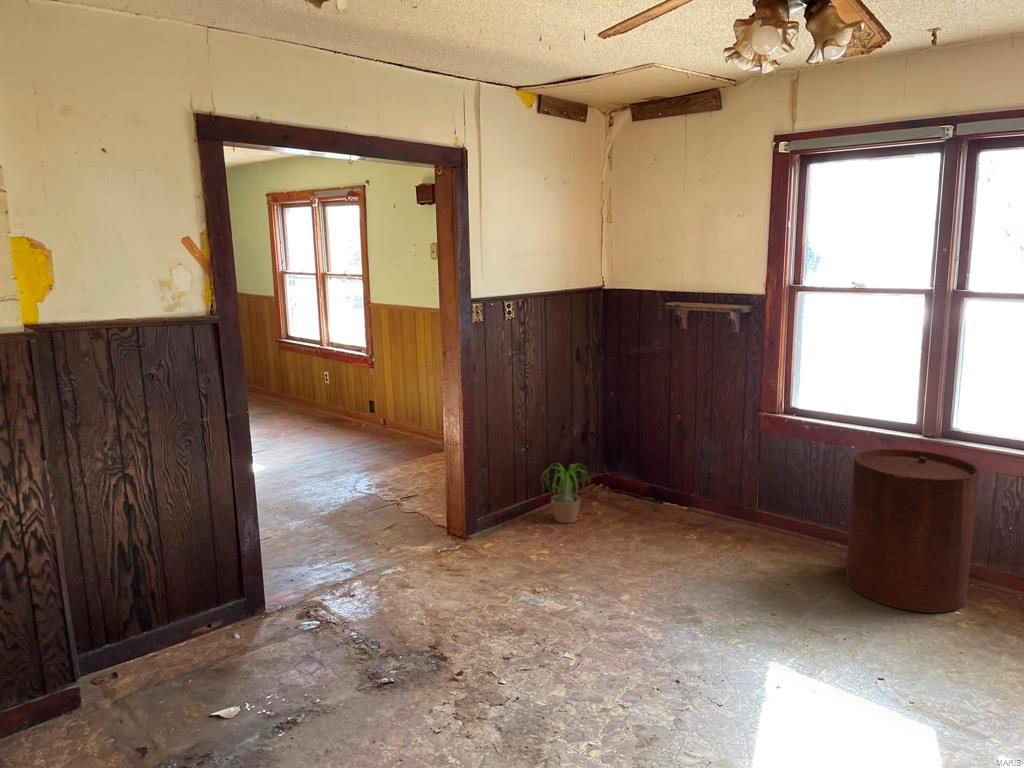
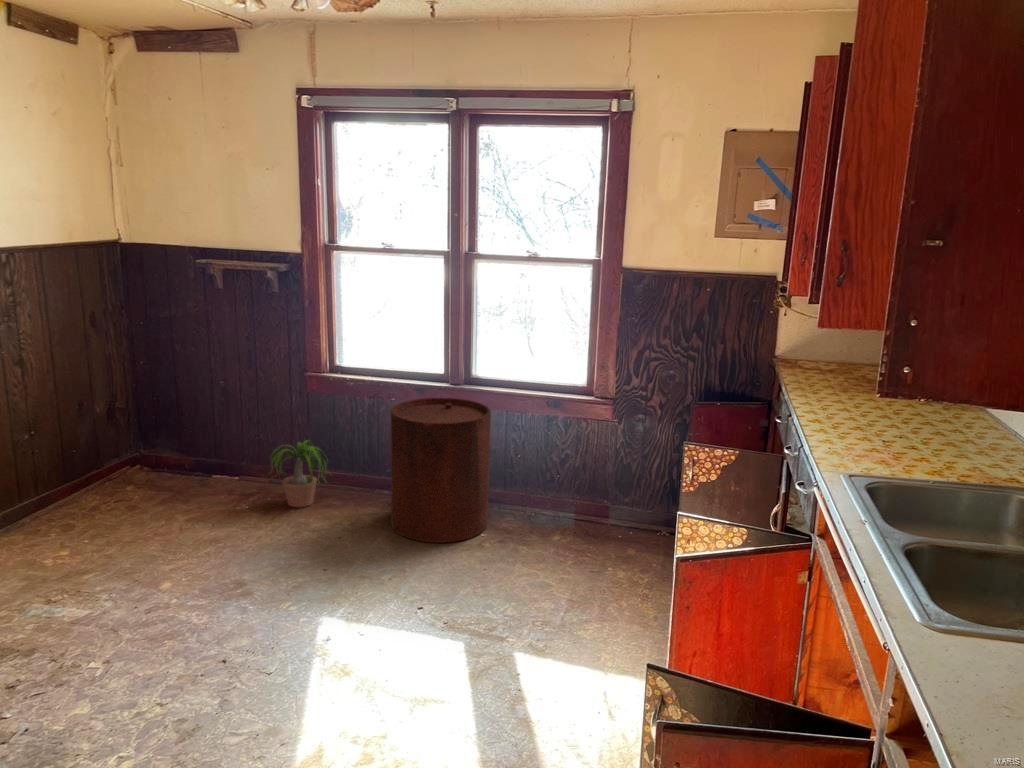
potted plant: present [542,463,590,523] -> present [271,440,326,507]

